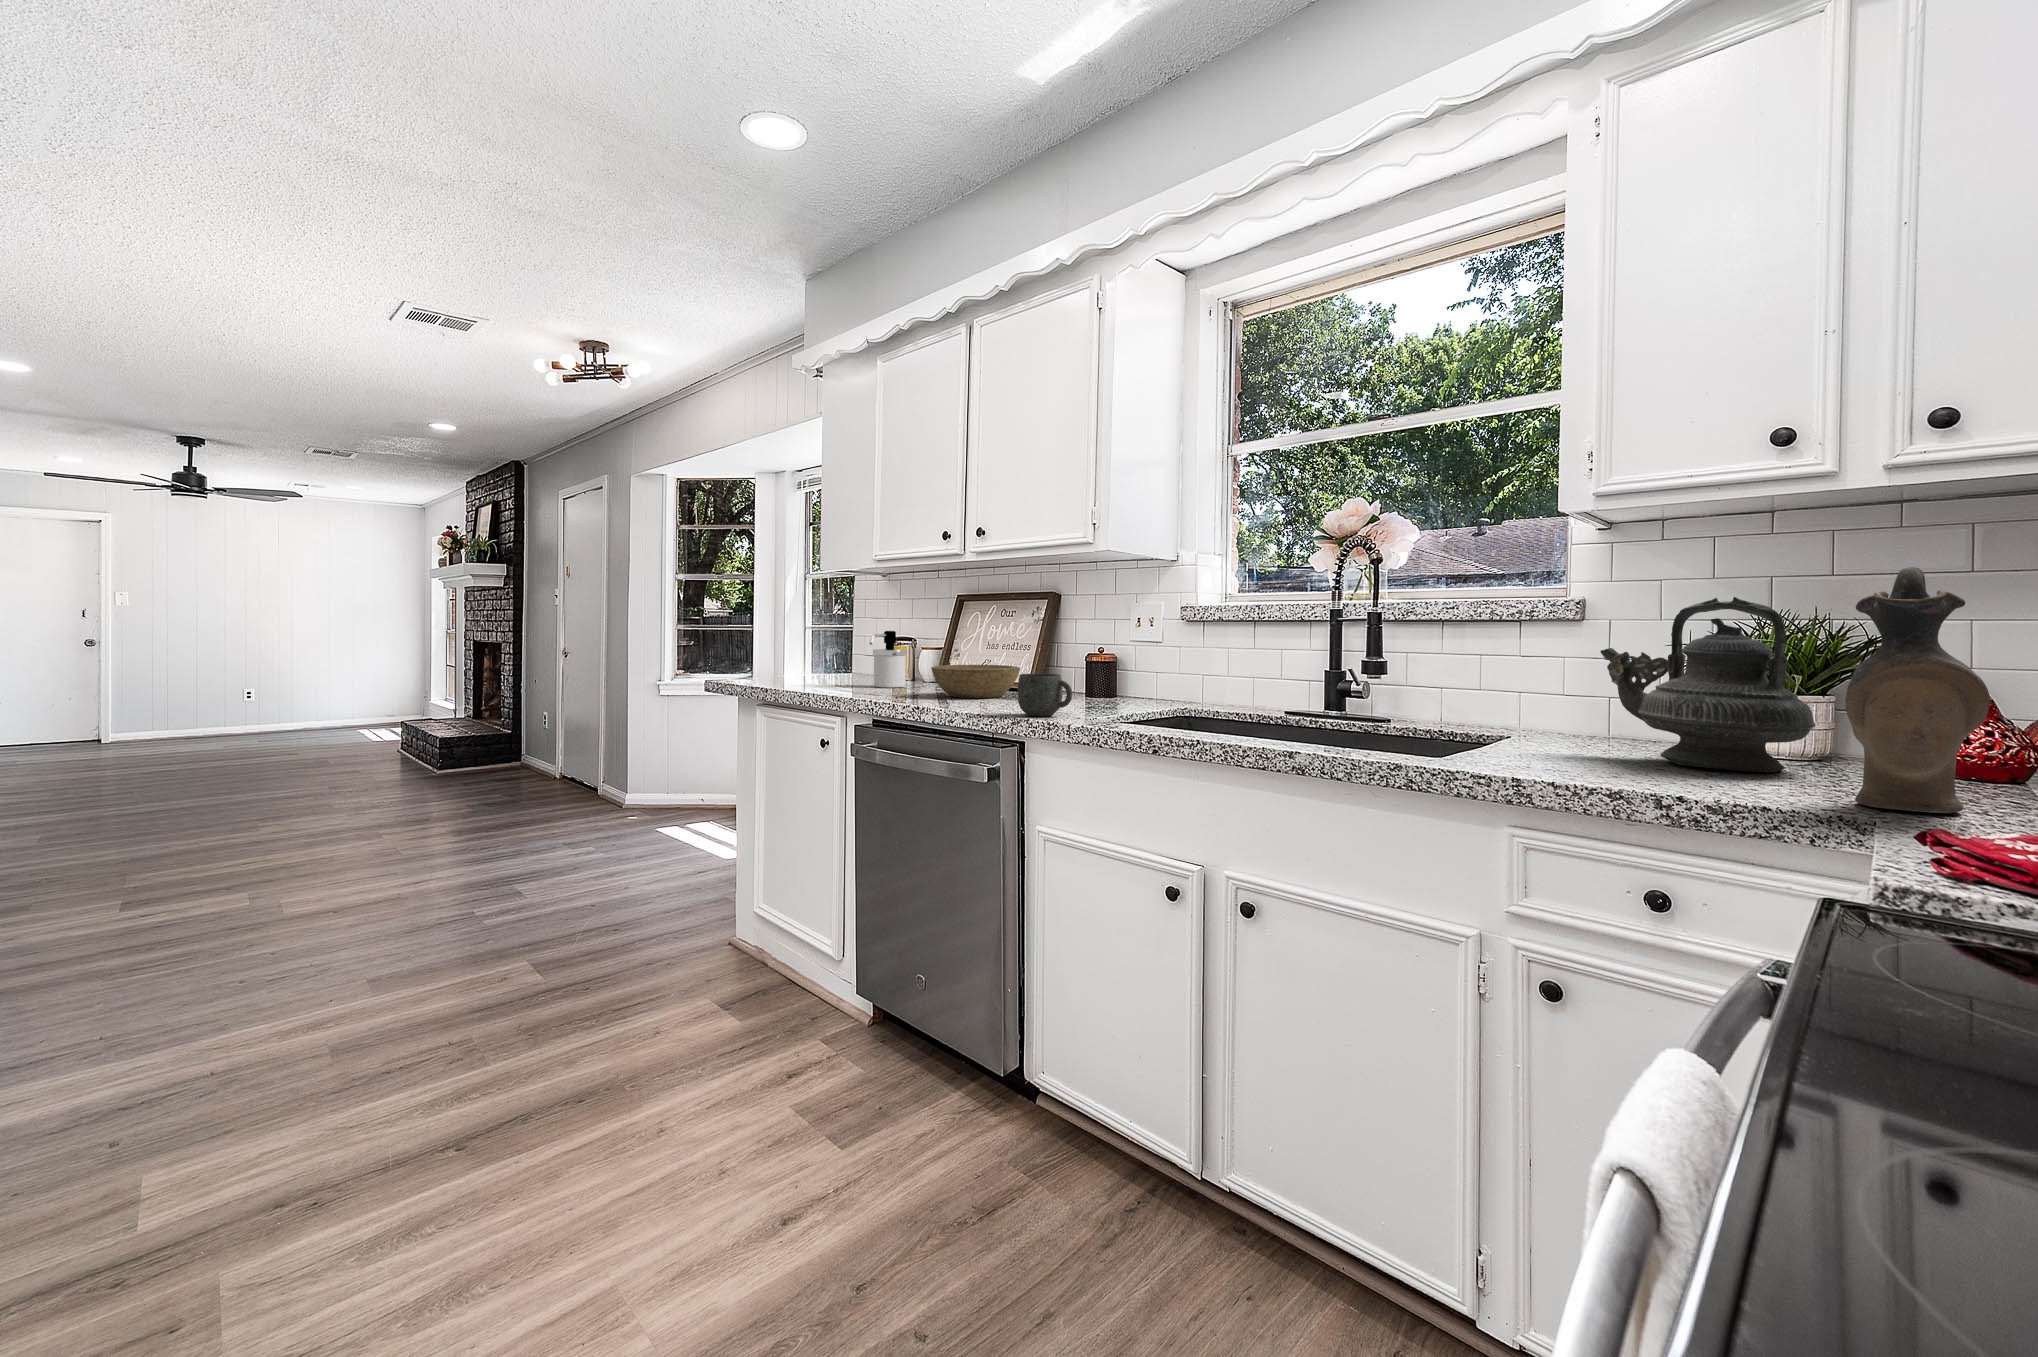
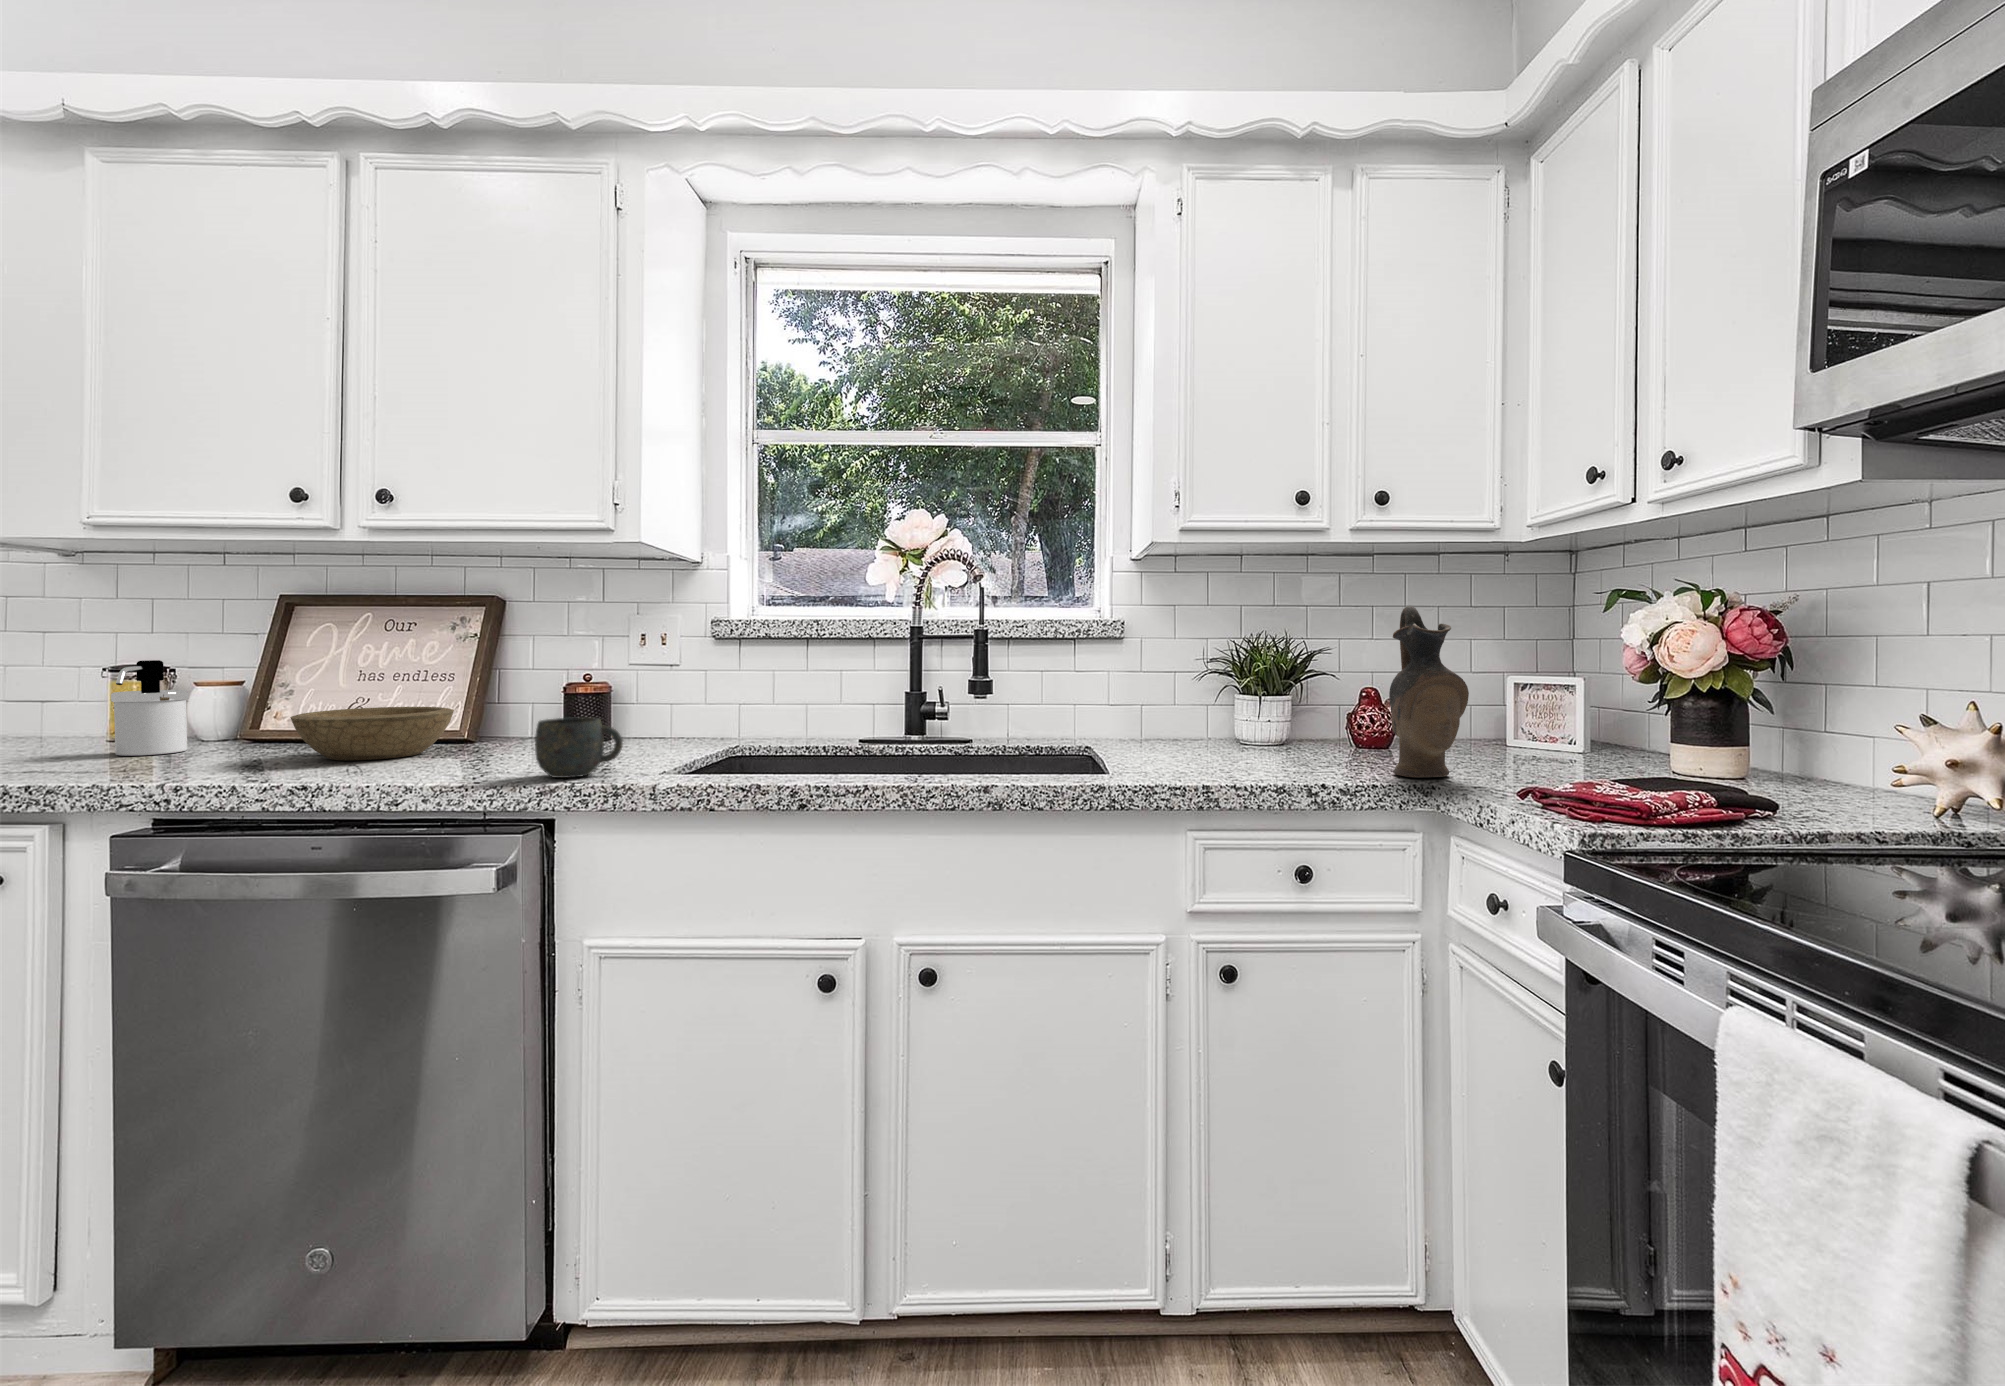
teapot: present [1600,597,1815,772] -> none [1173,623,1321,759]

